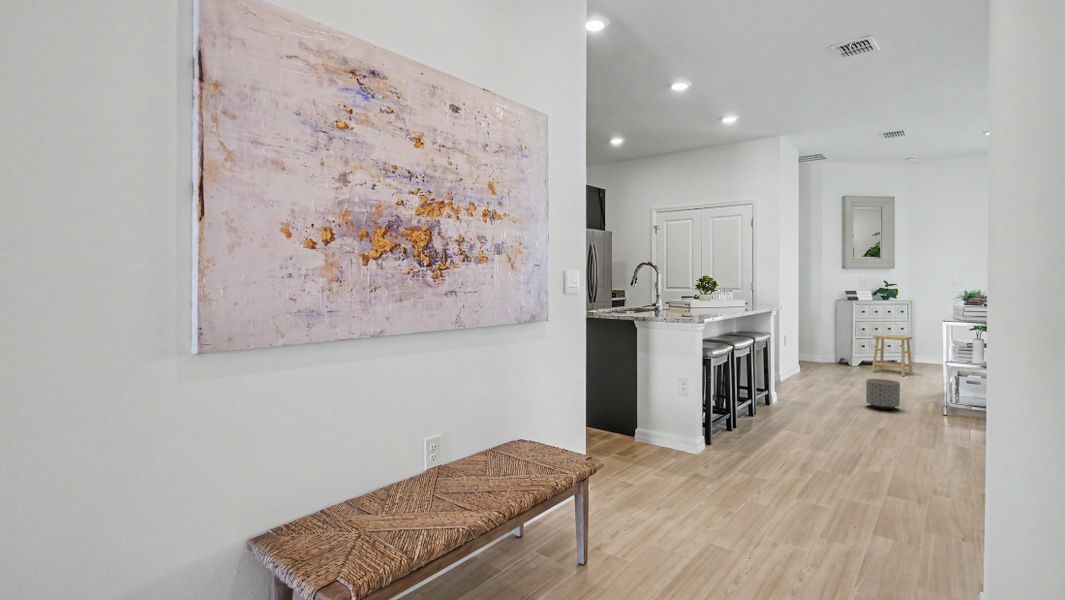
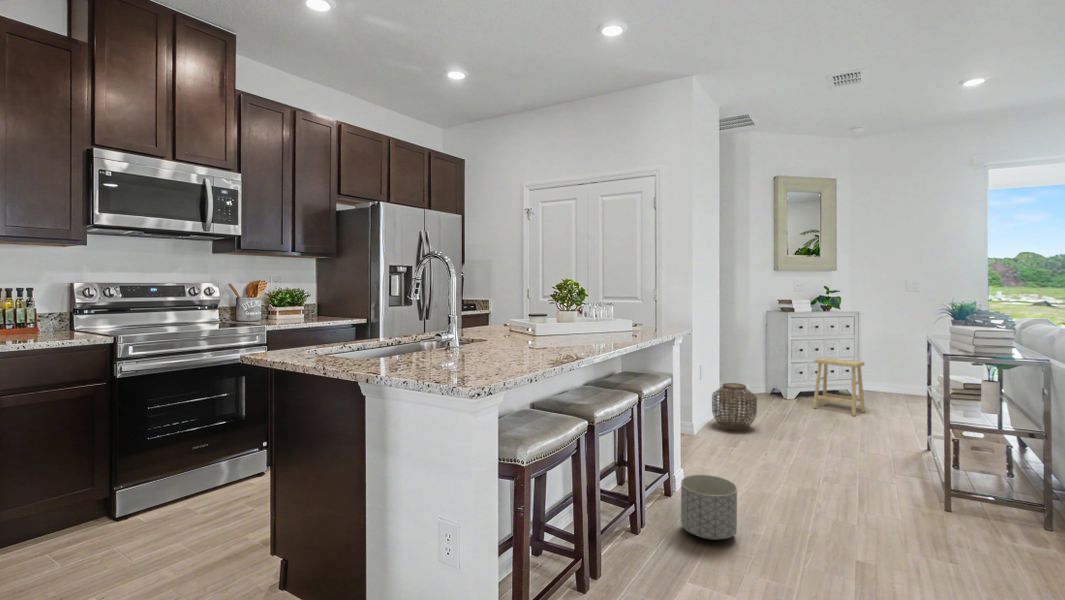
woven basket: none [793,349,827,382] -> present [712,383,757,431]
planter: present [866,379,900,409] -> present [681,475,737,540]

